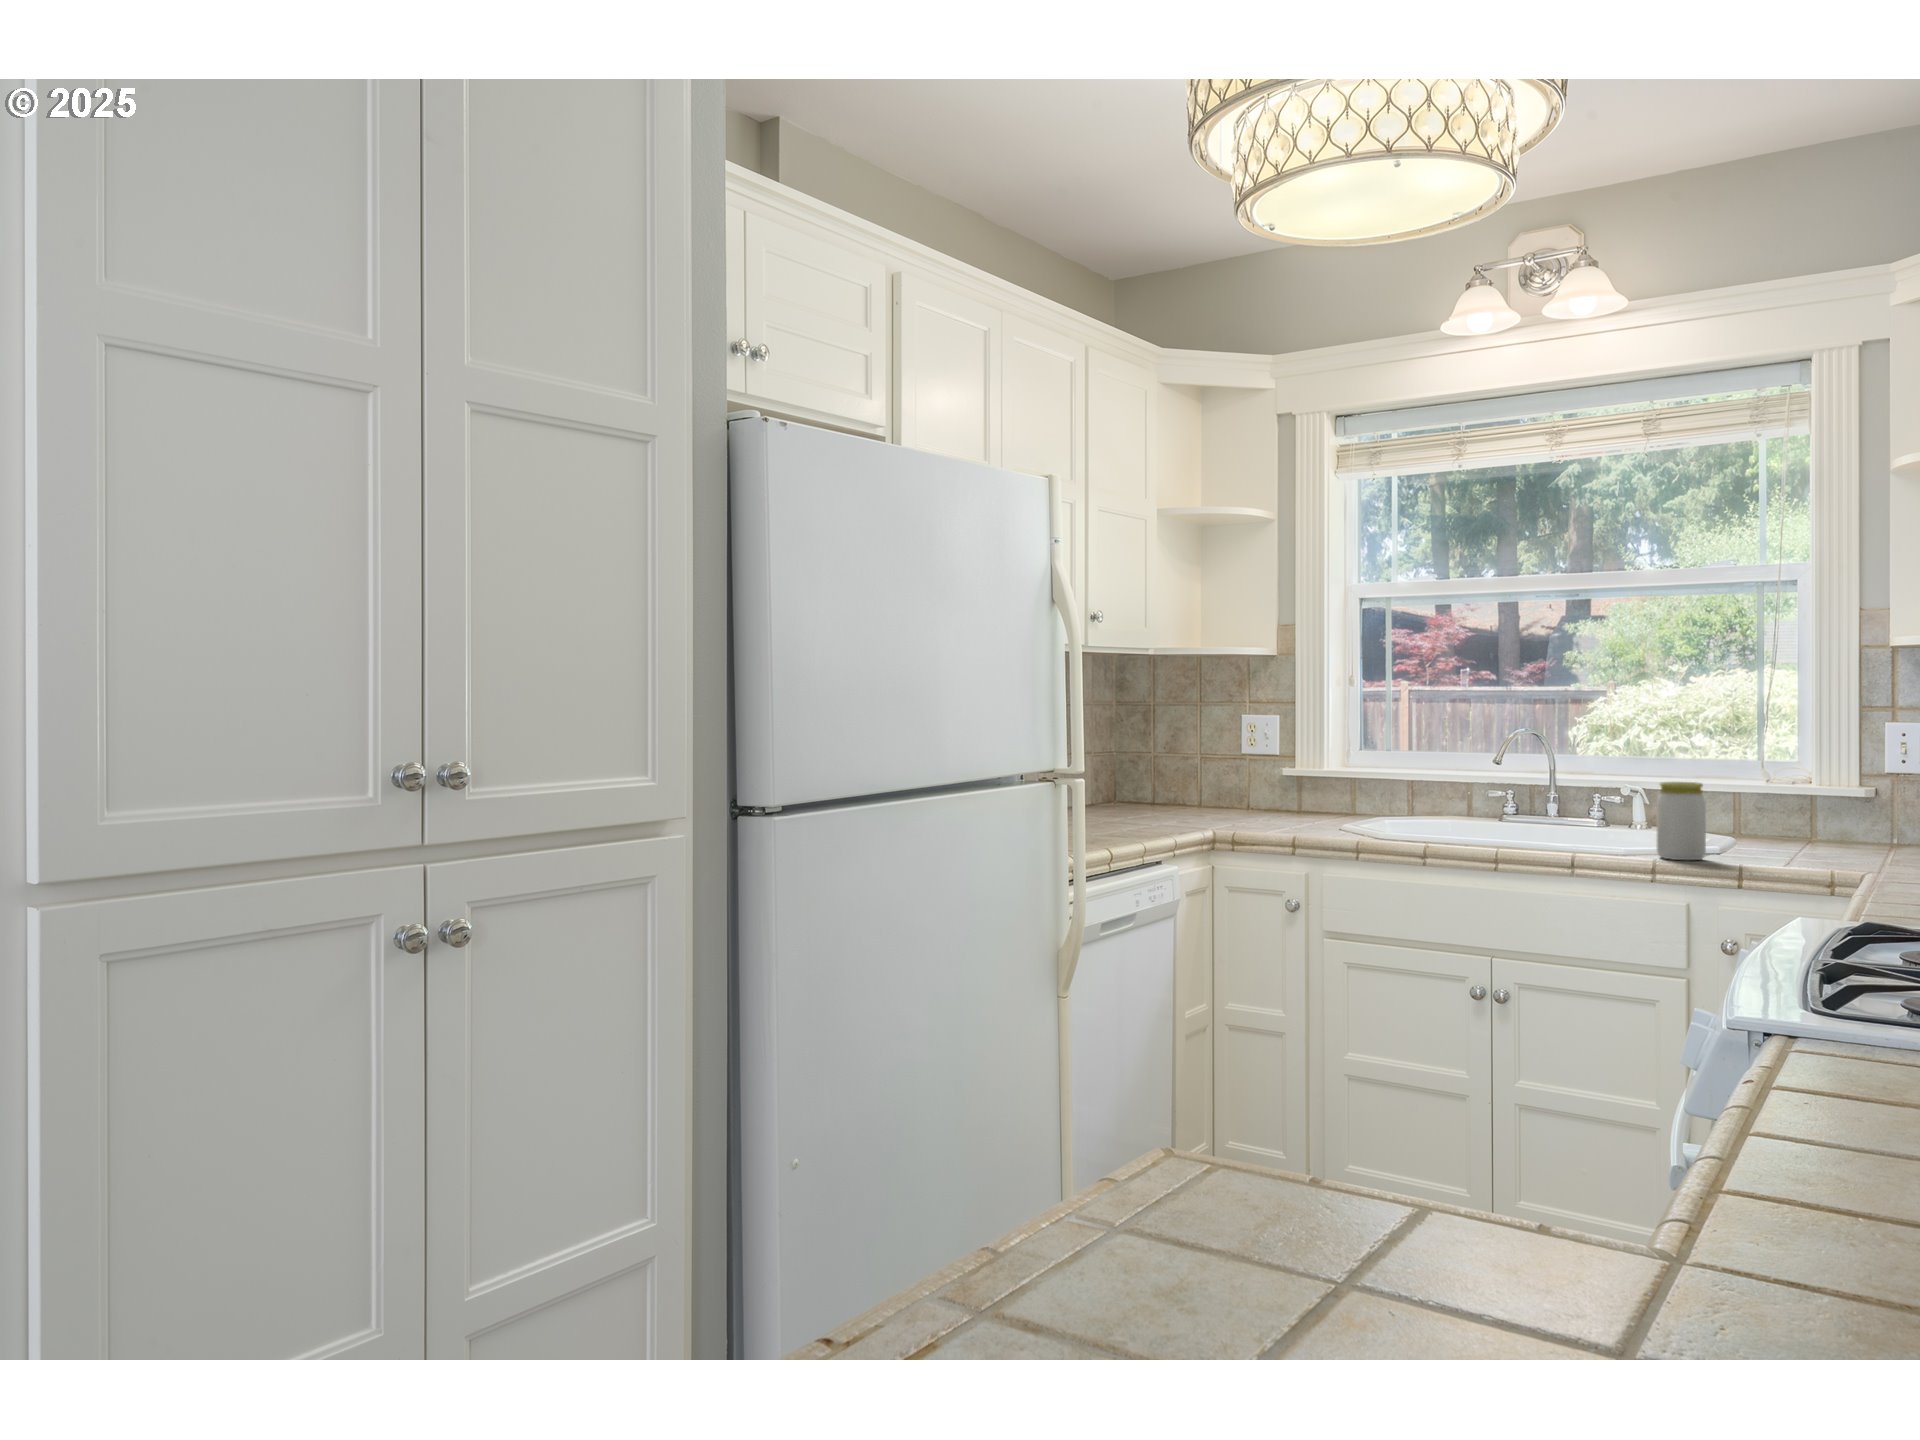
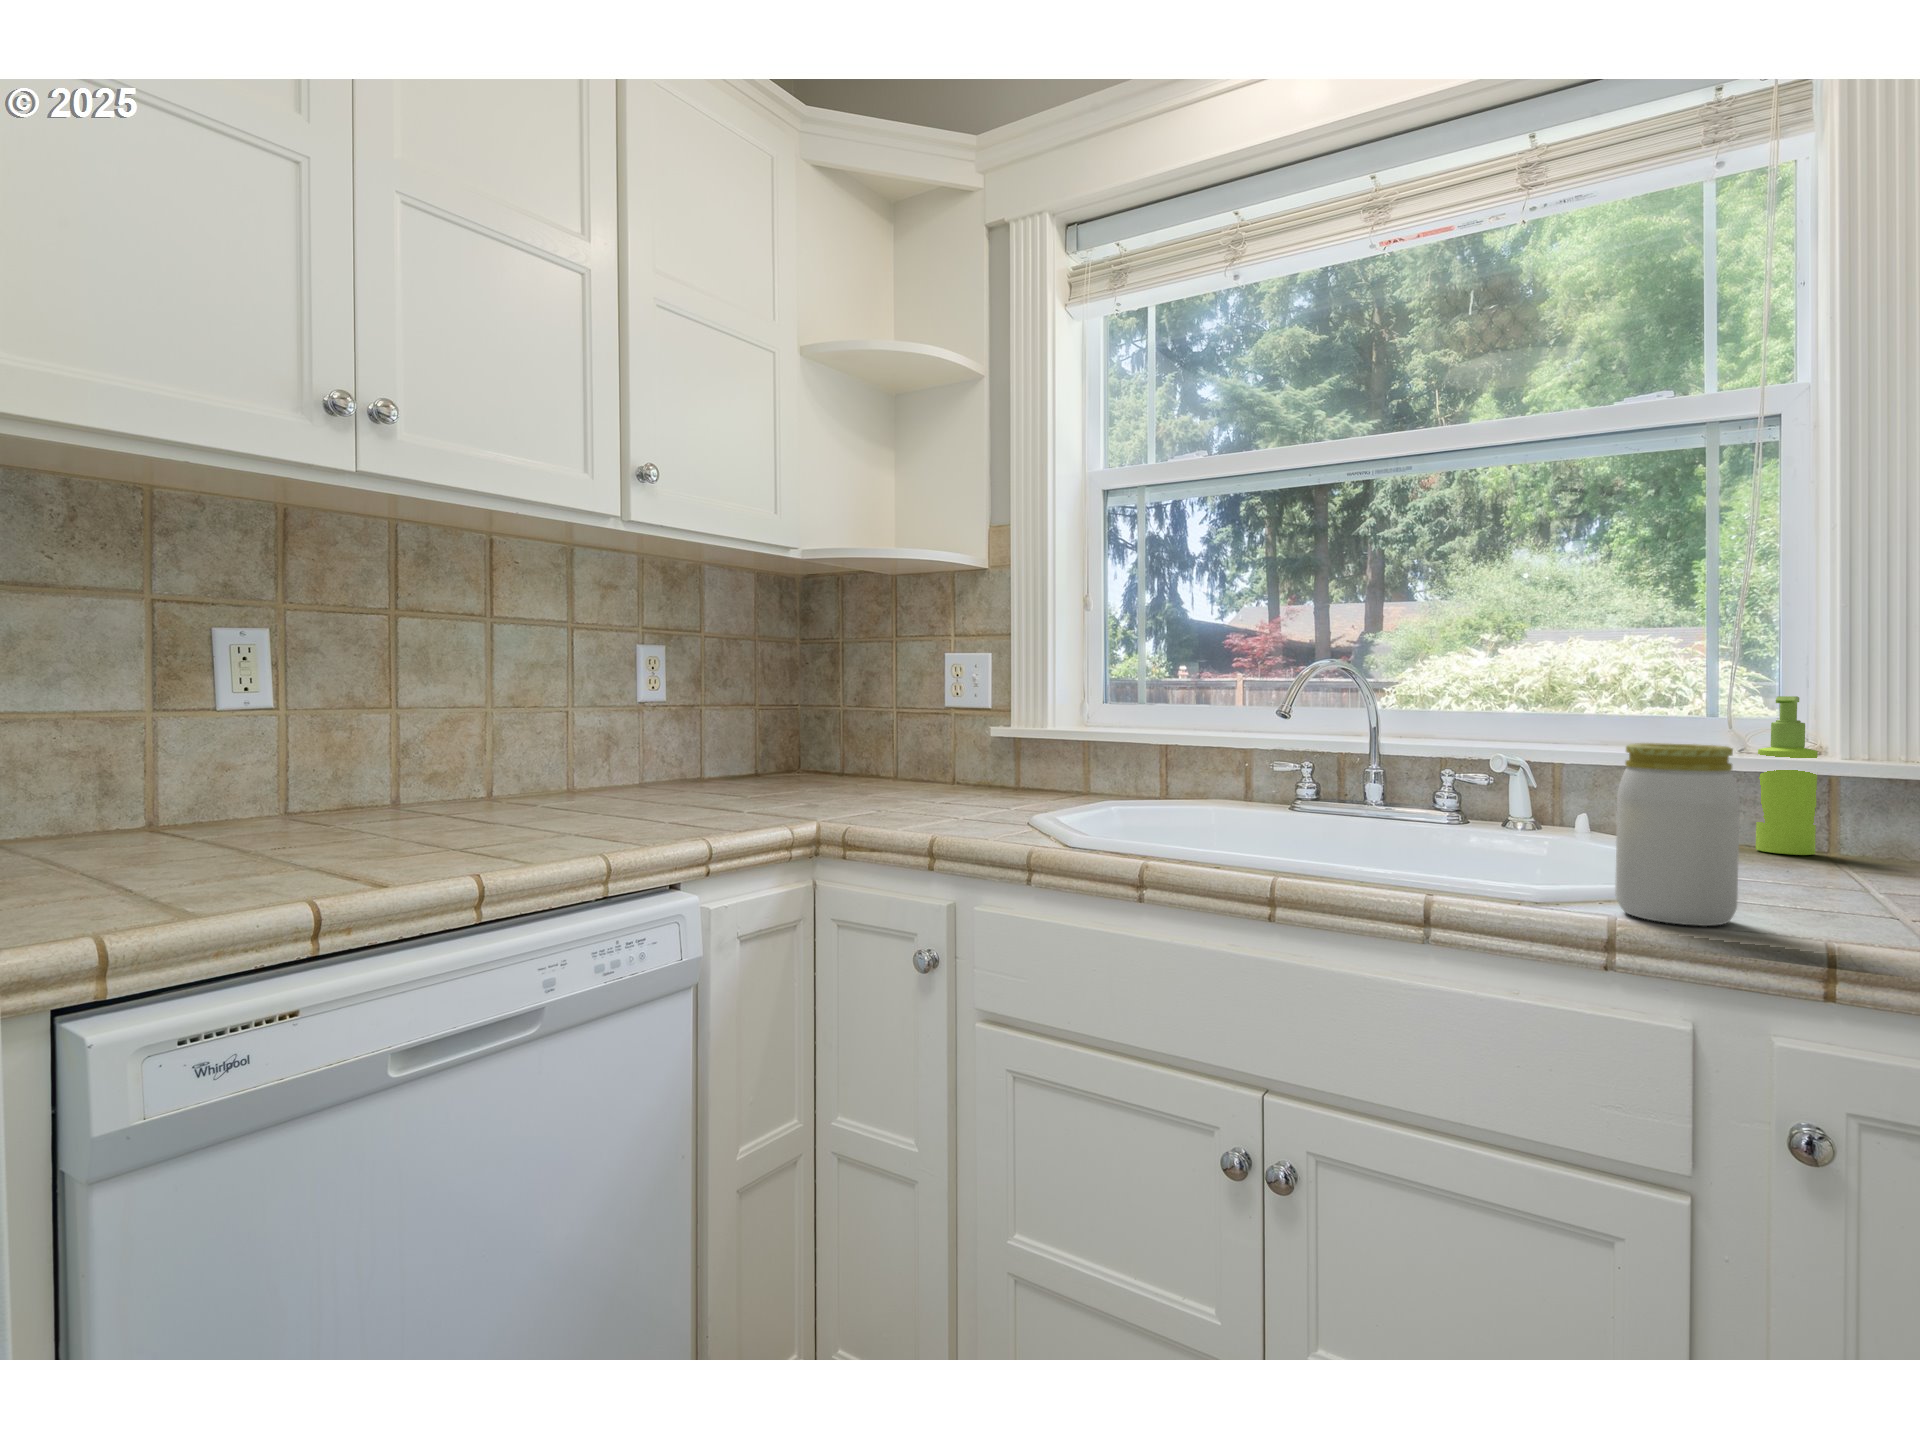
soap dispenser: none [1772,752,1802,841] -> present [1756,696,1818,855]

